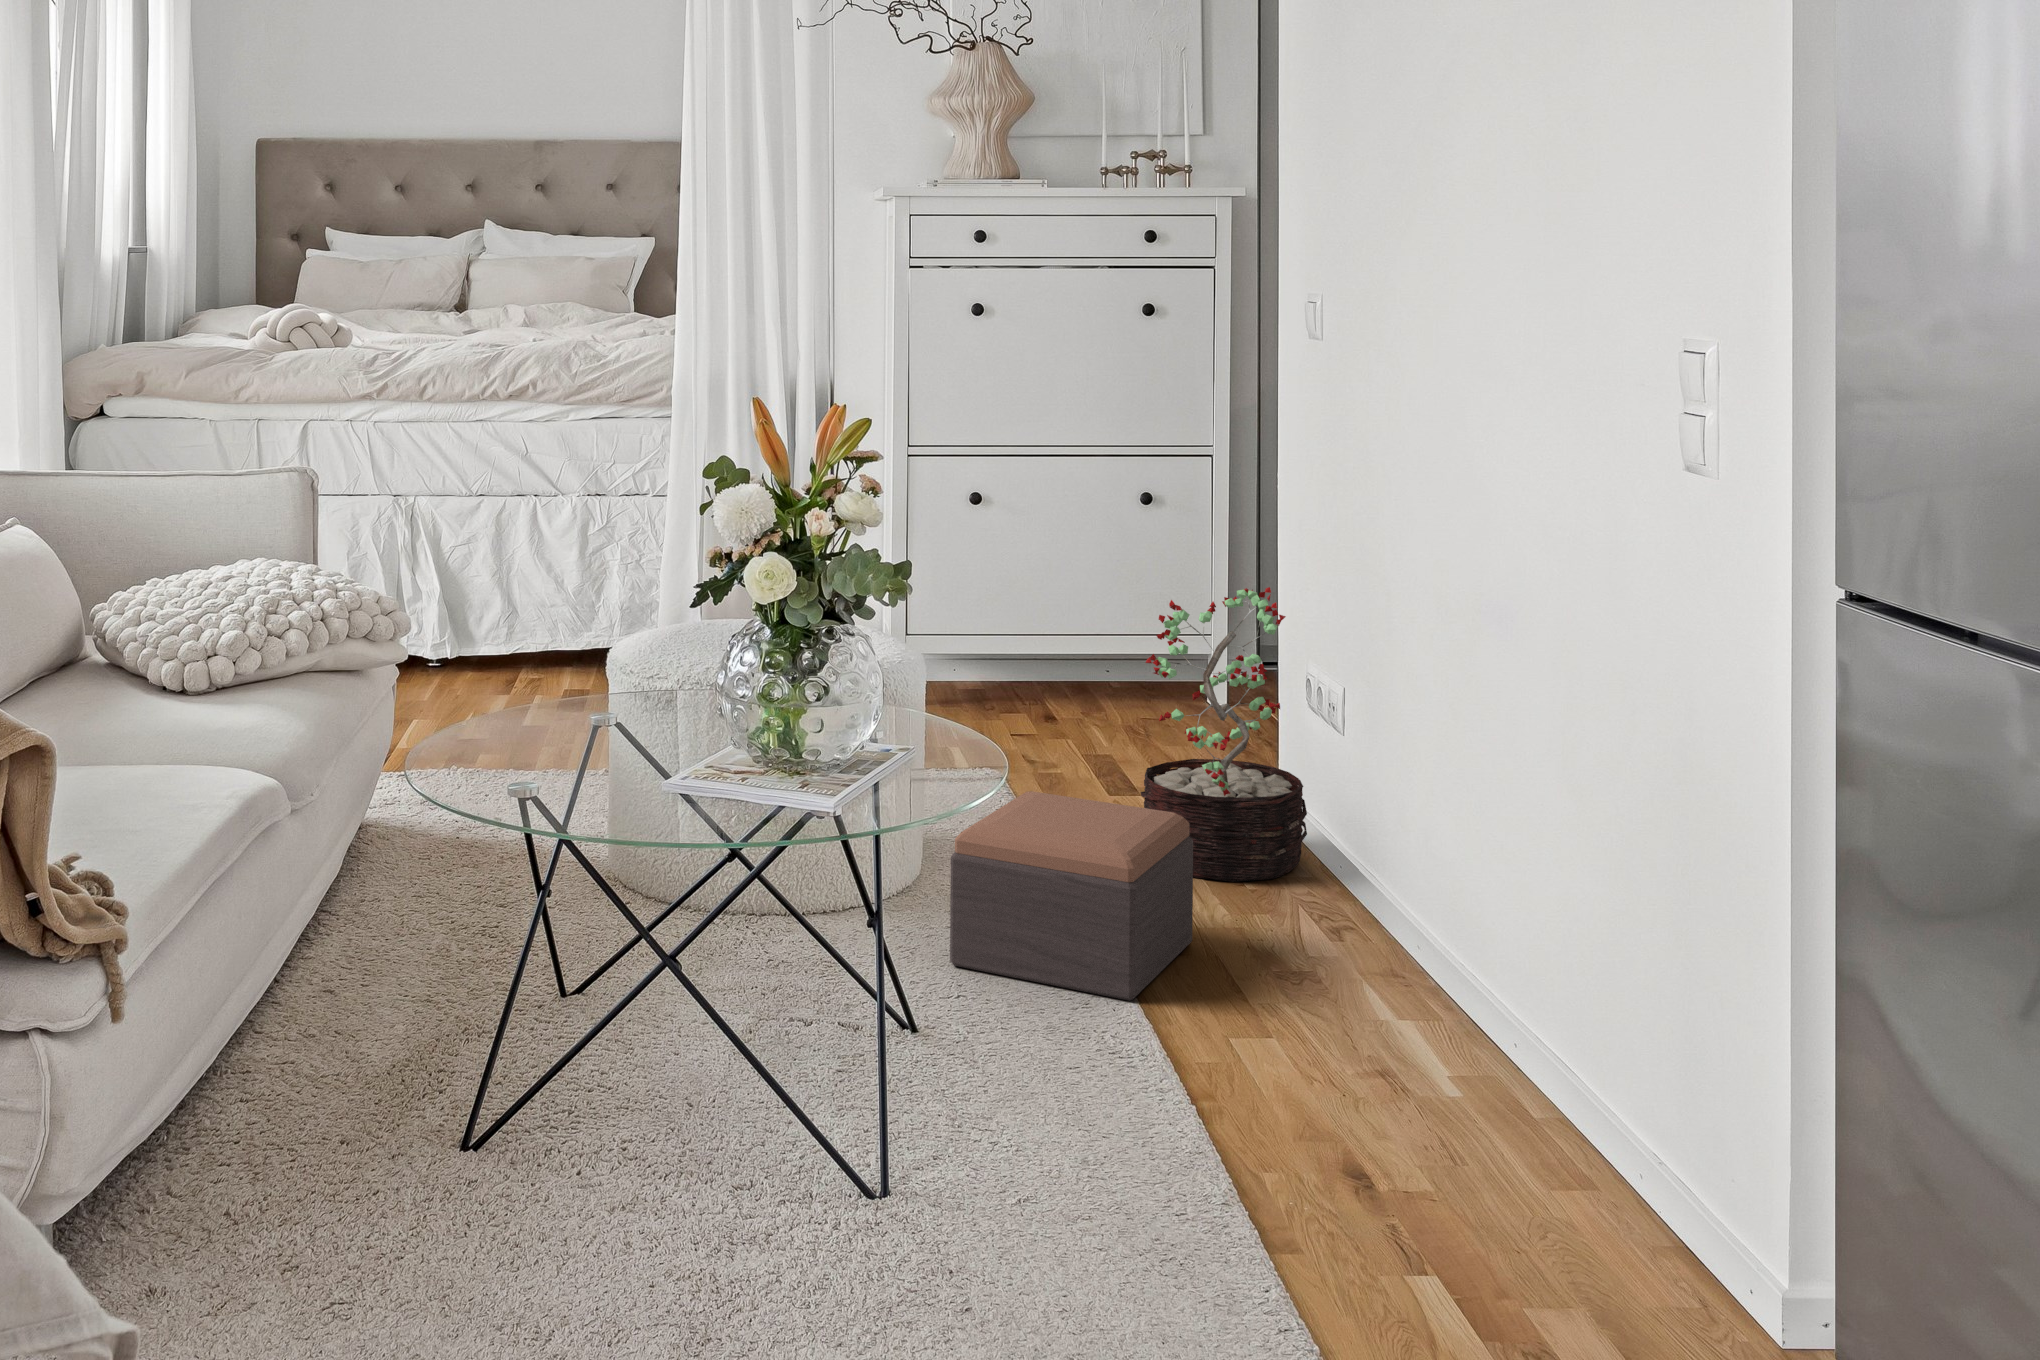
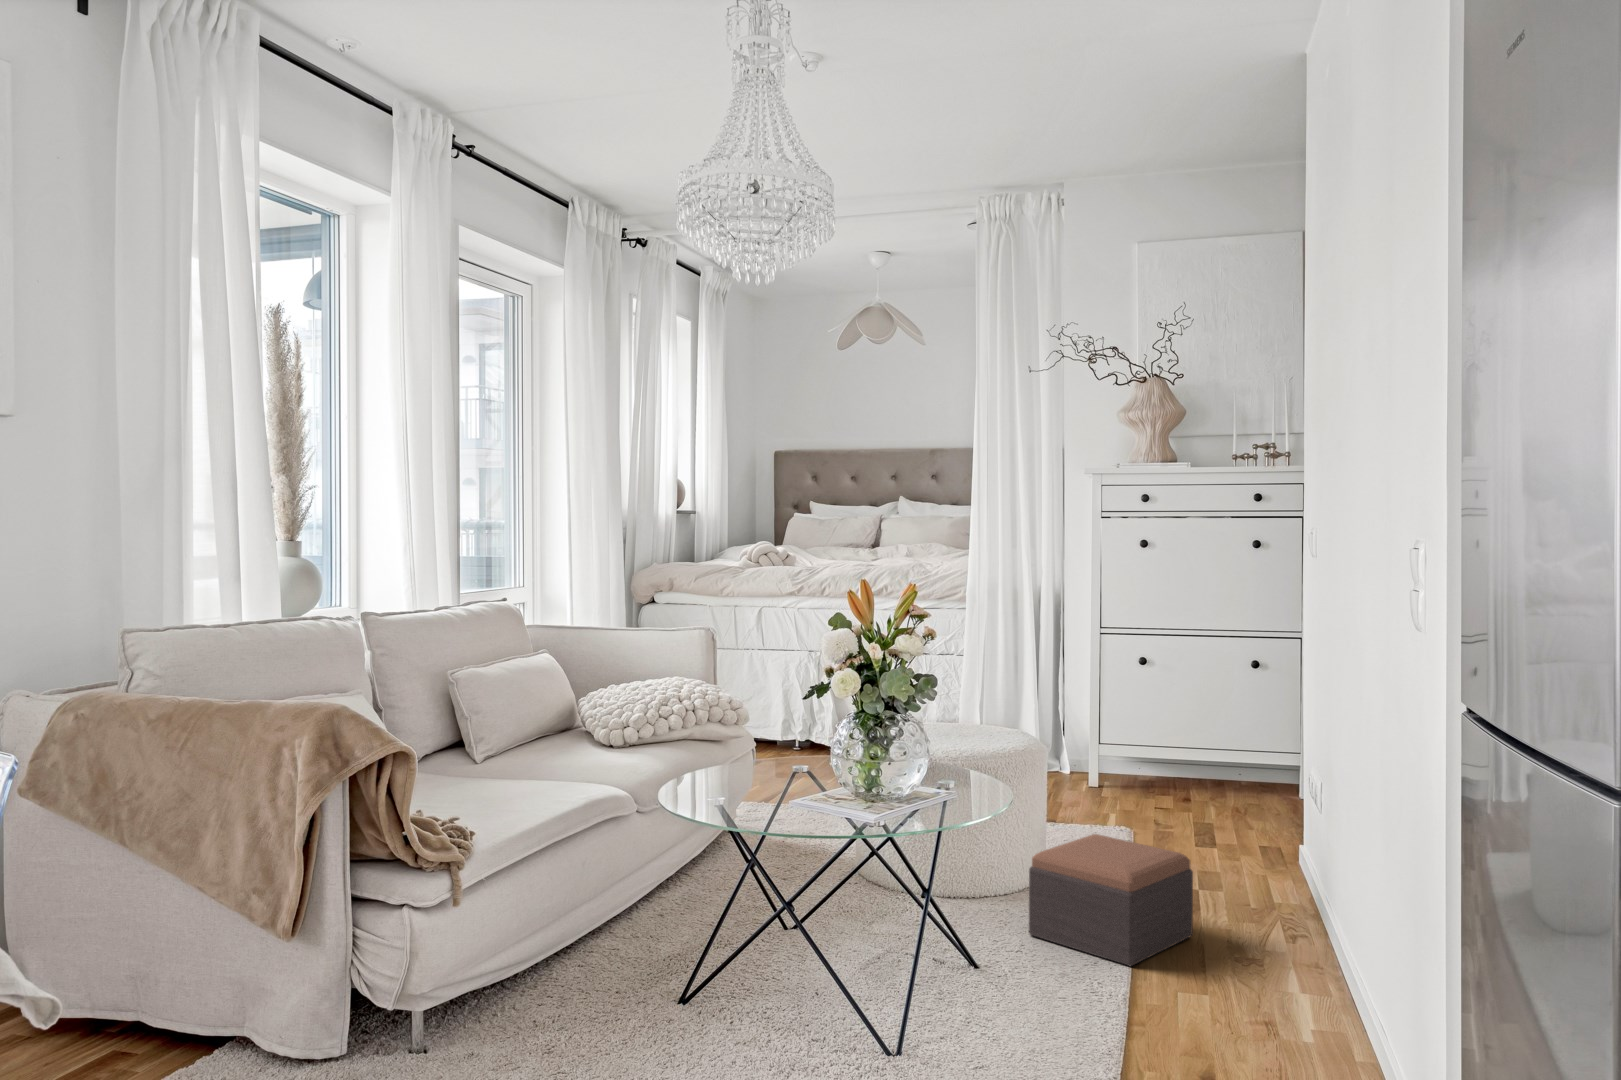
decorative plant: present [1141,587,1307,882] -> none [1192,717,1302,904]

